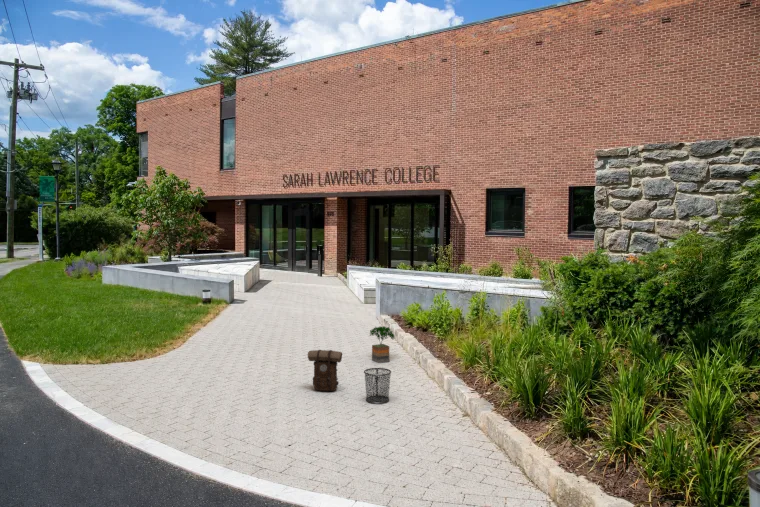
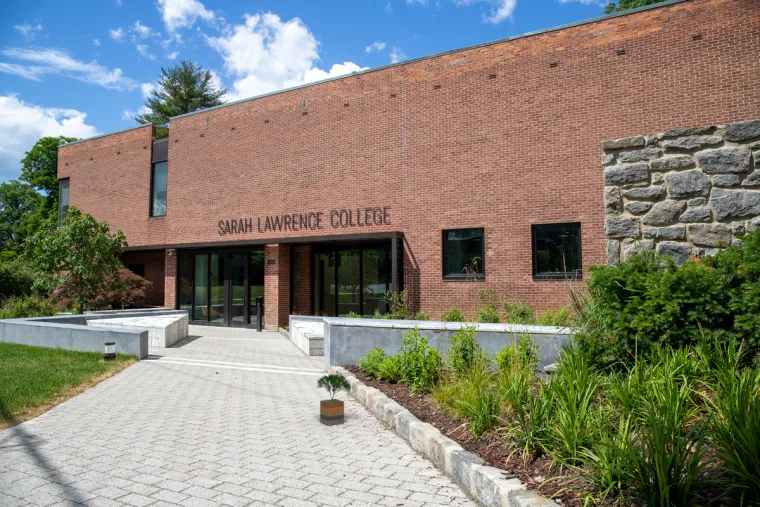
backpack: present [308,350,342,391] -> none [222,406,276,471]
waste bin: present [364,368,391,404] -> none [309,431,352,489]

